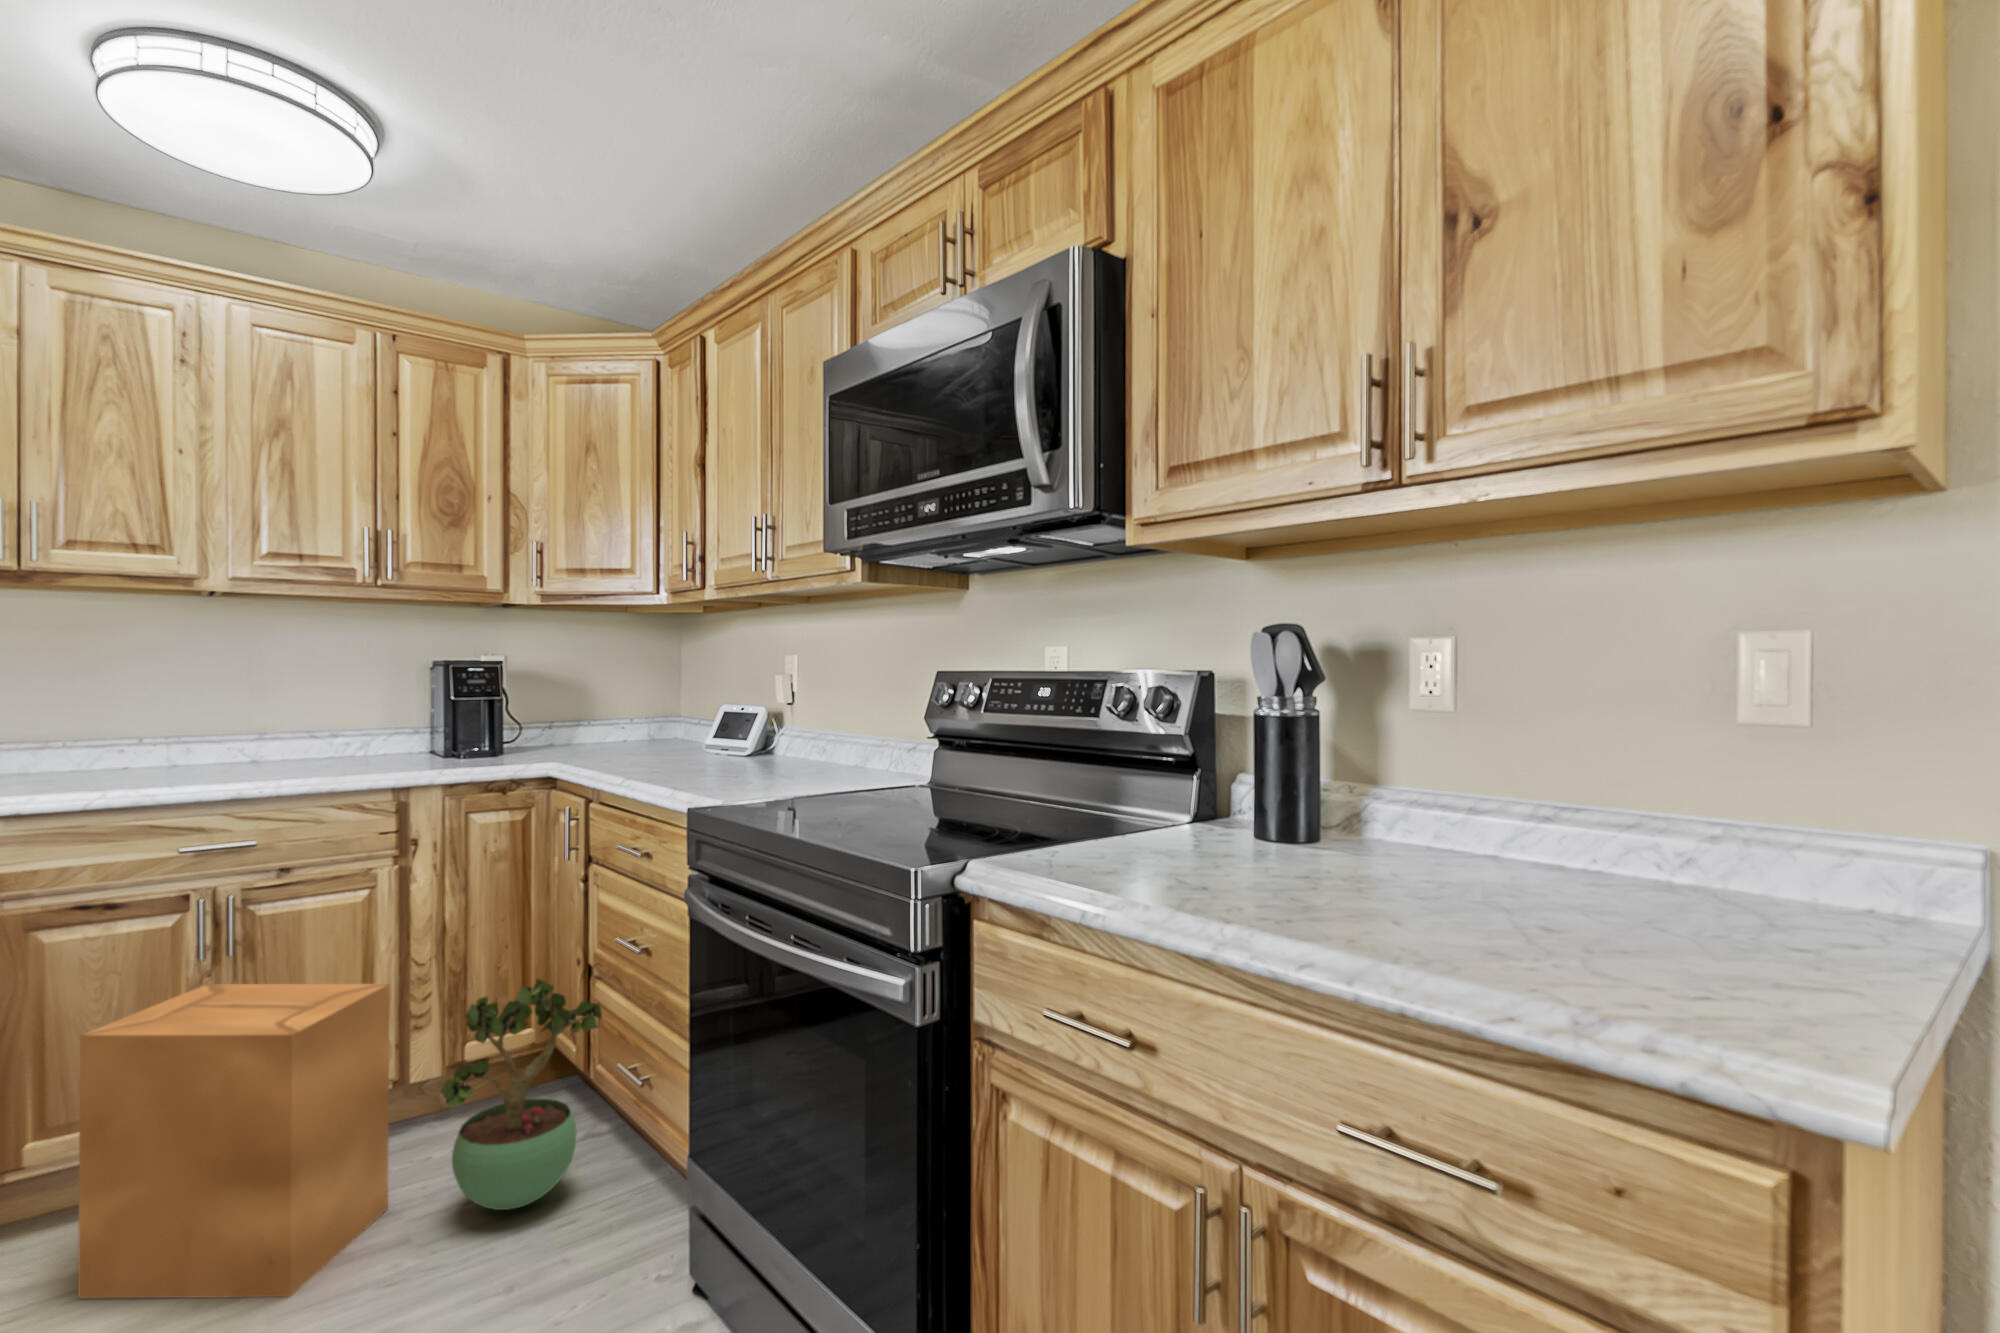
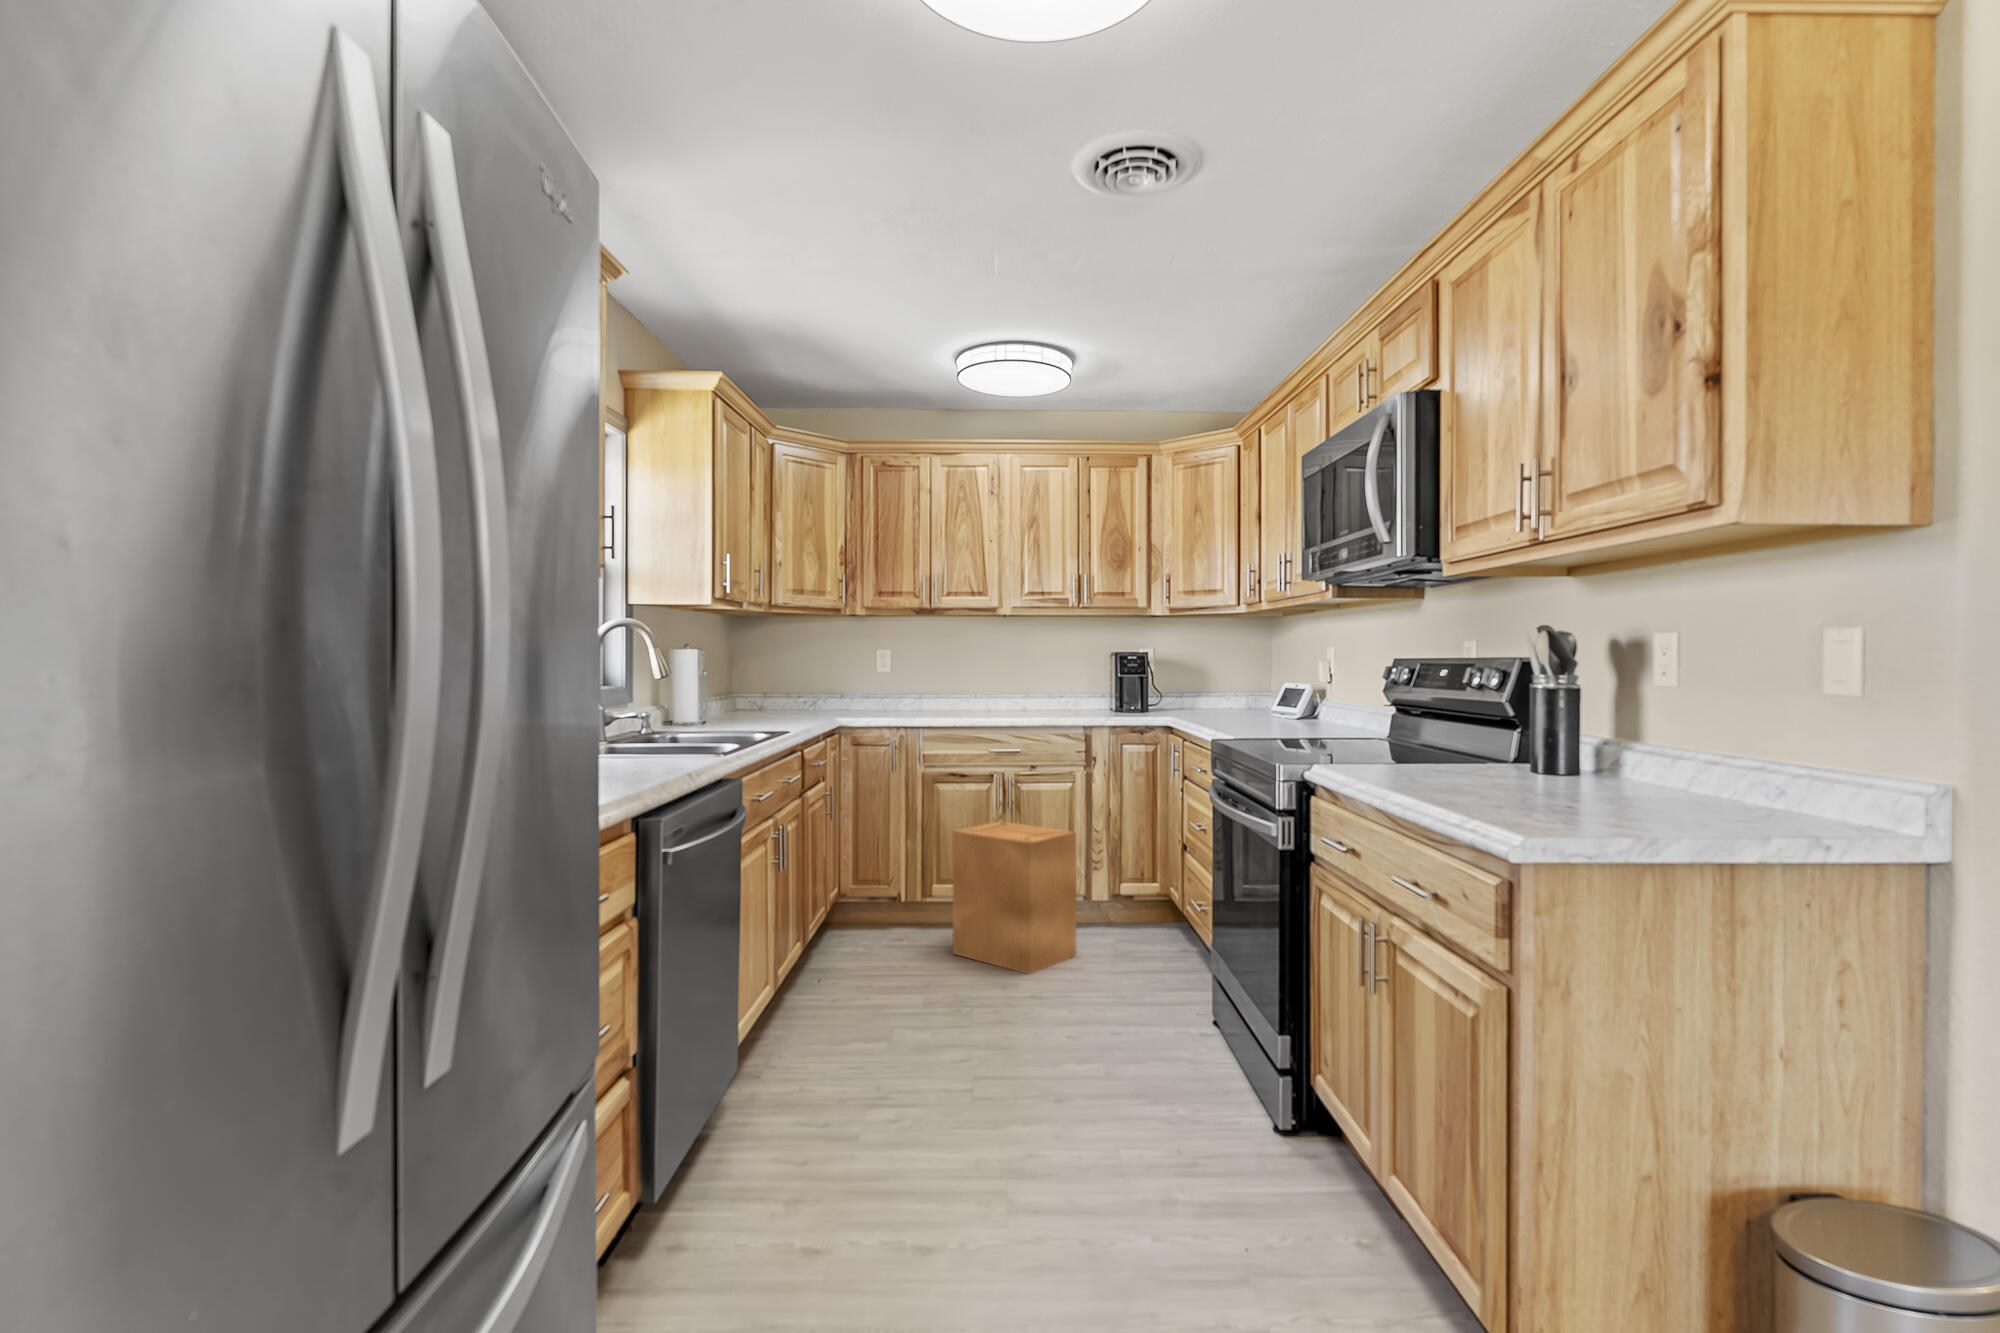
potted plant: present [441,979,602,1210] -> none [1097,840,1183,969]

